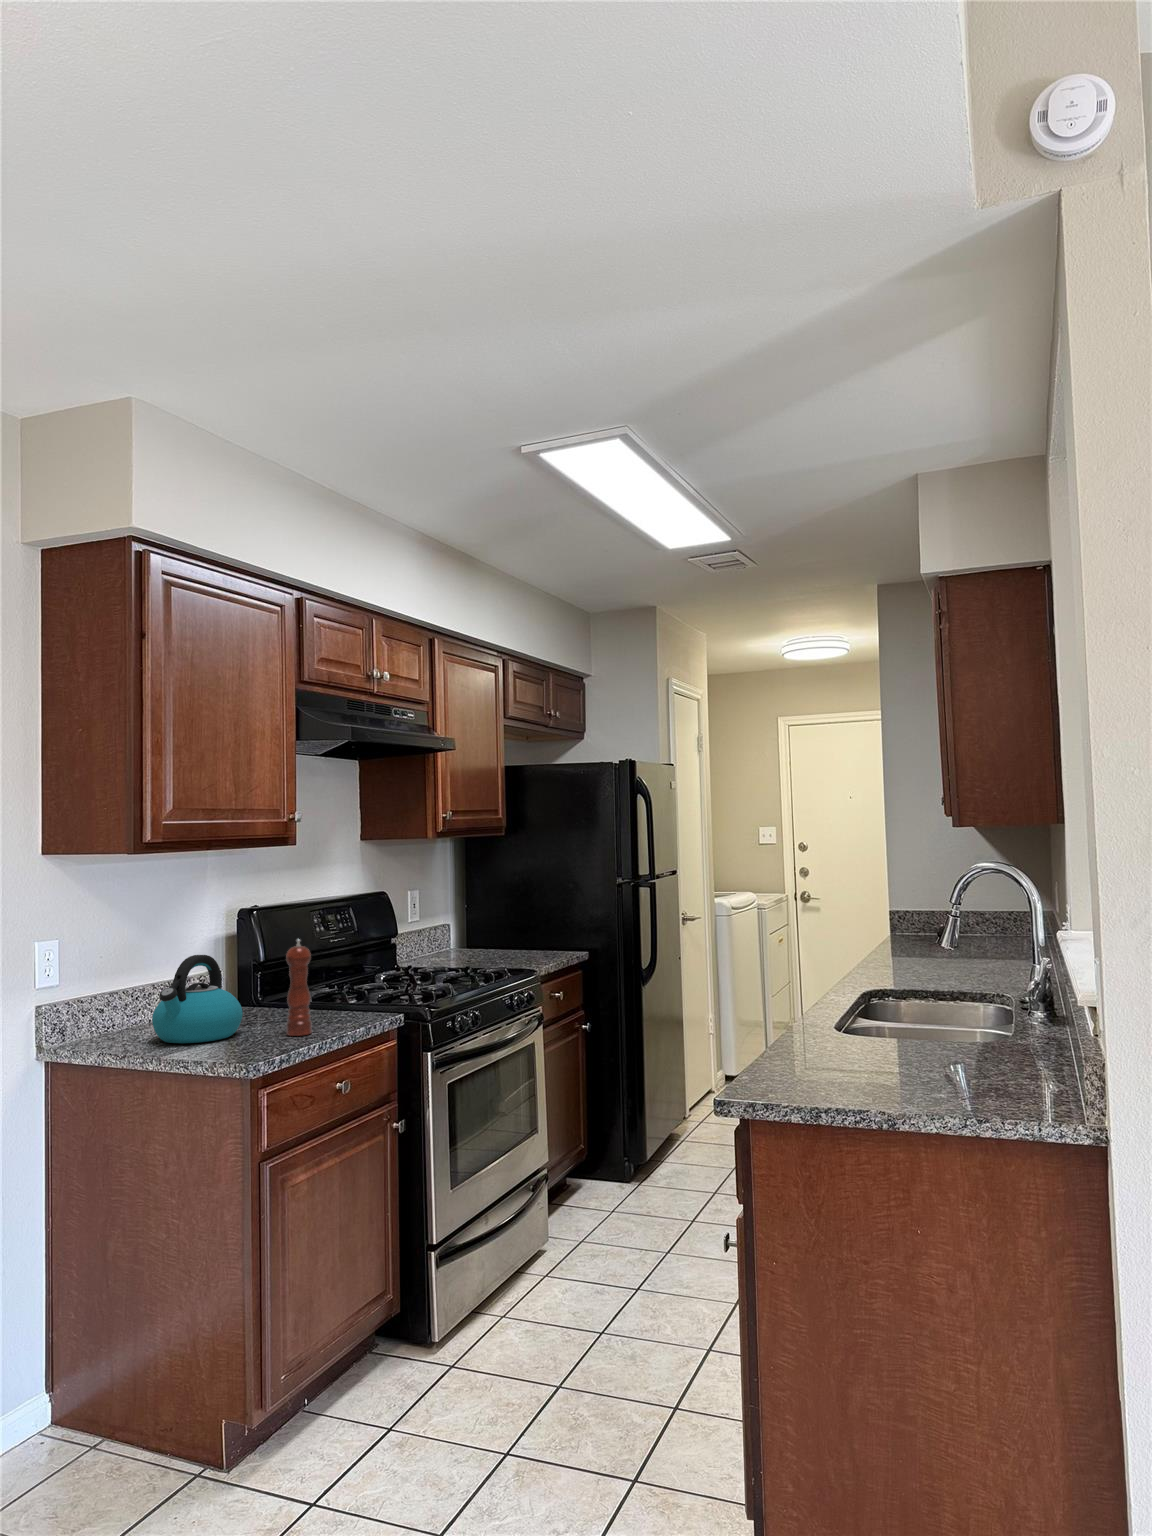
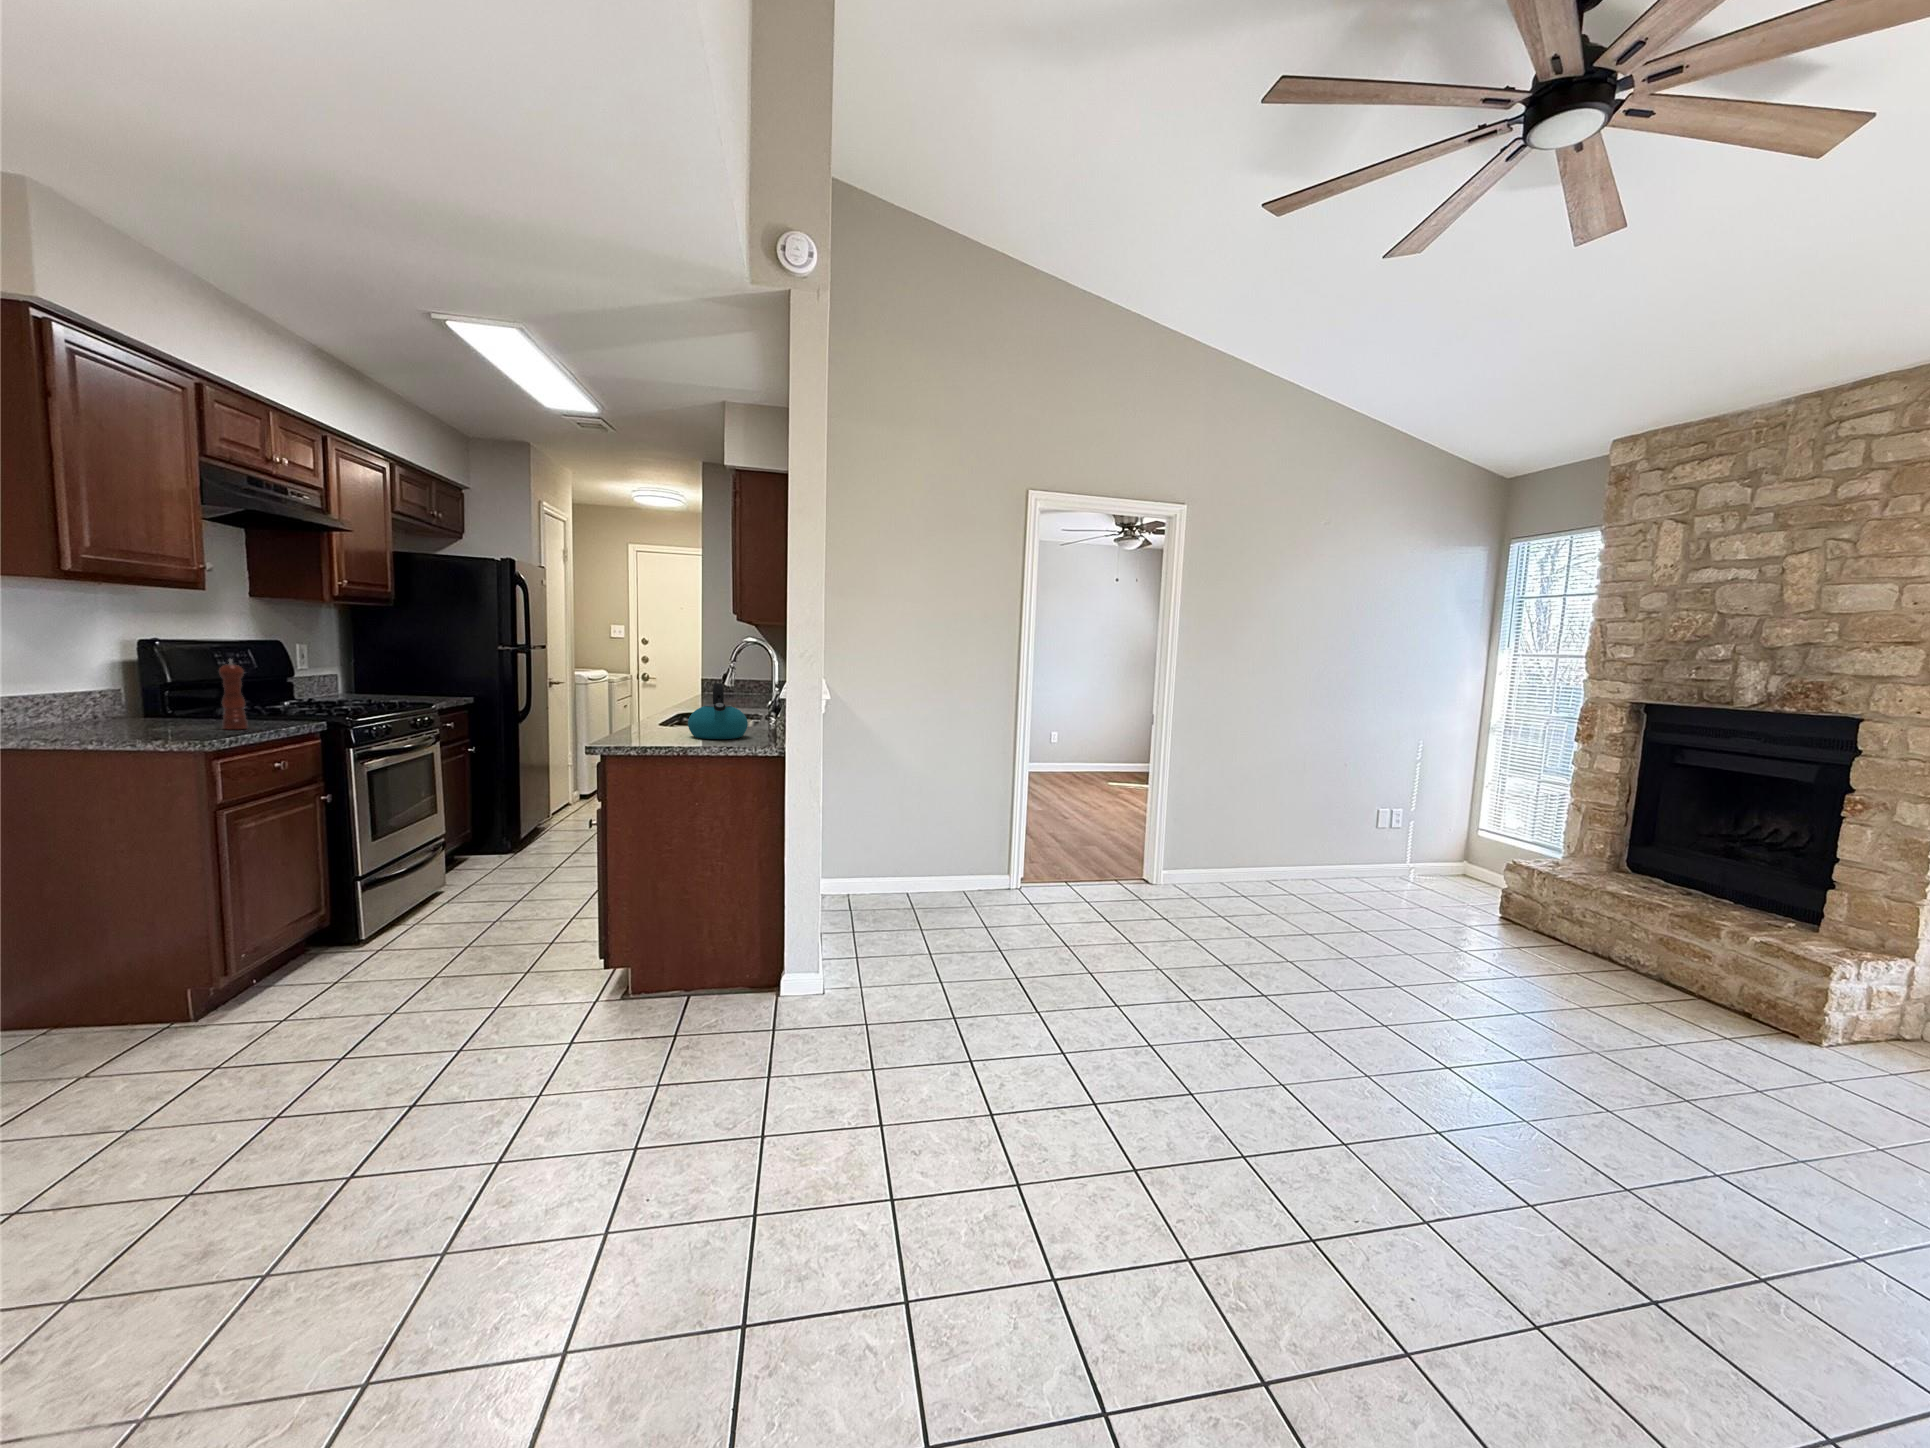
kettle: present [152,955,243,1043] -> present [688,683,748,739]

